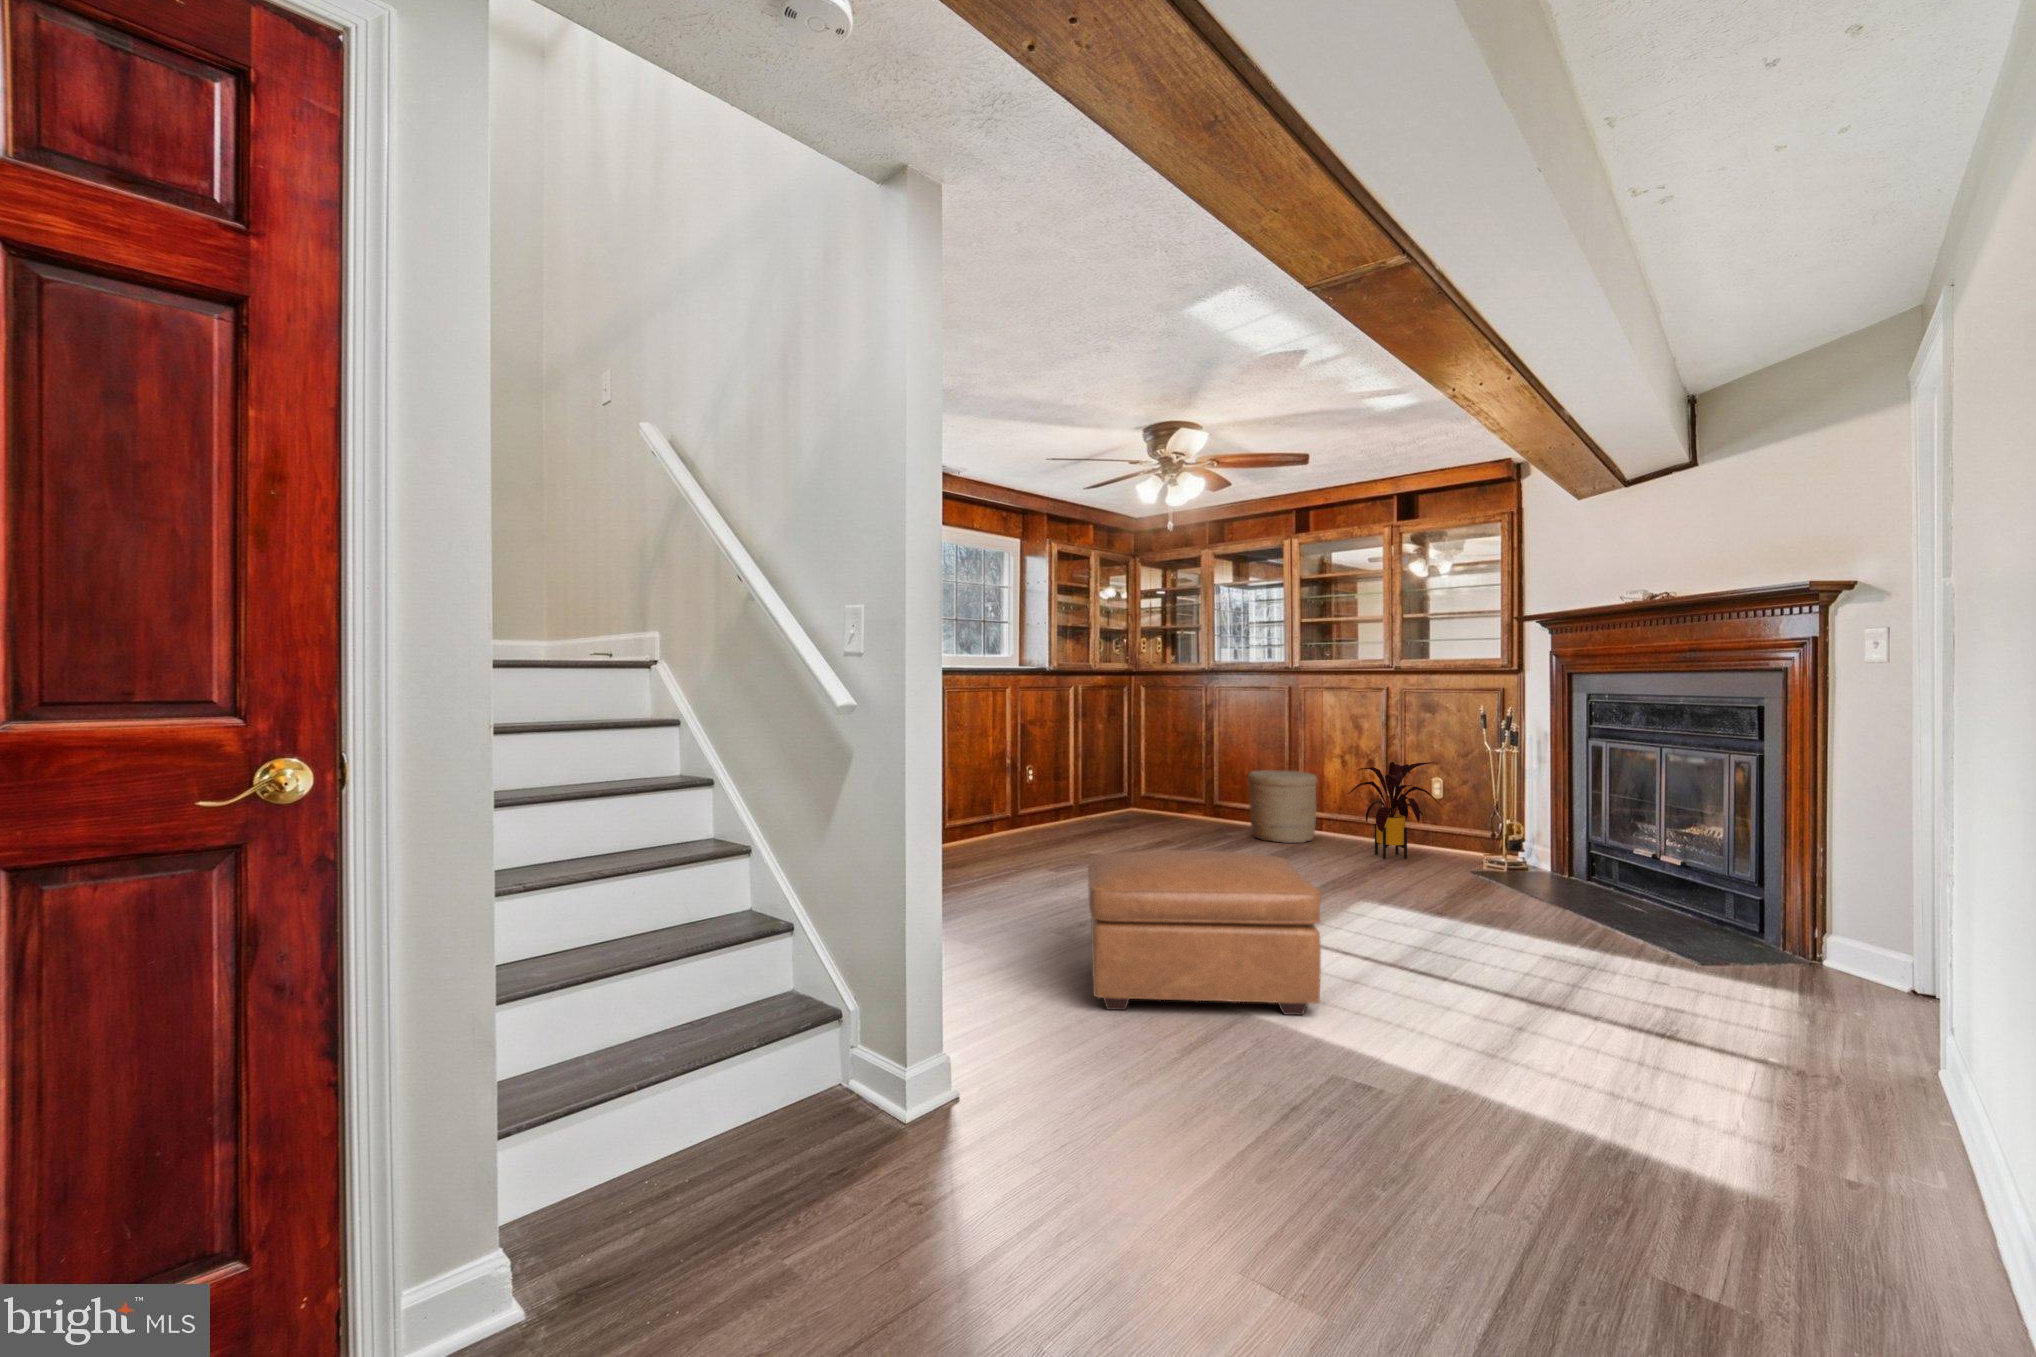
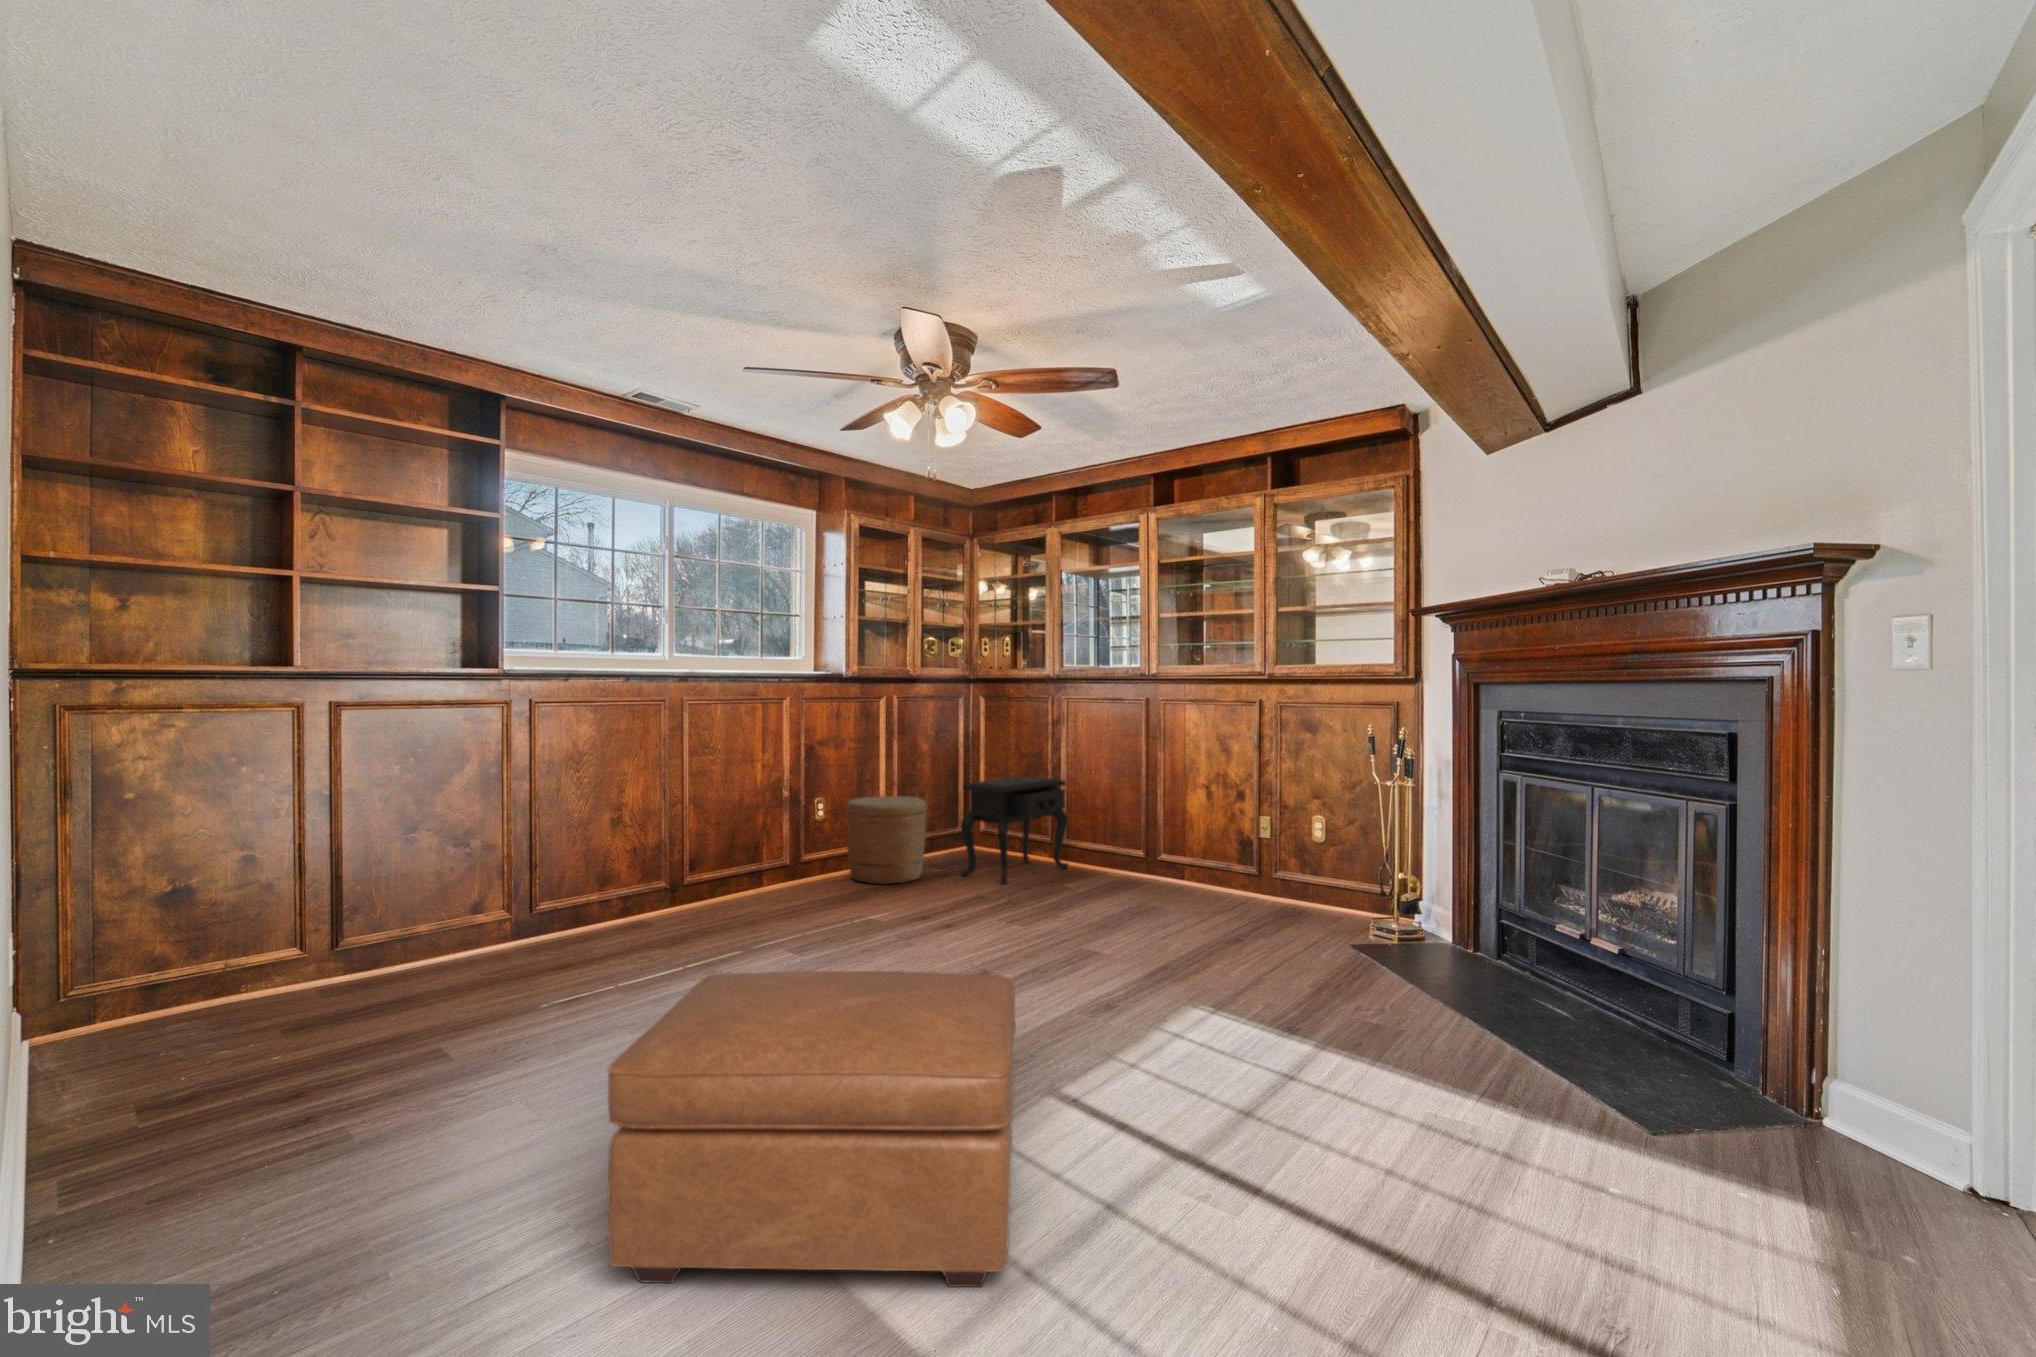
side table: none [1140,750,1223,833] -> present [961,776,1068,884]
house plant: present [1348,762,1439,859] -> none [1200,797,1321,924]
woven basket: present [1248,770,1318,843] -> present [845,796,927,885]

